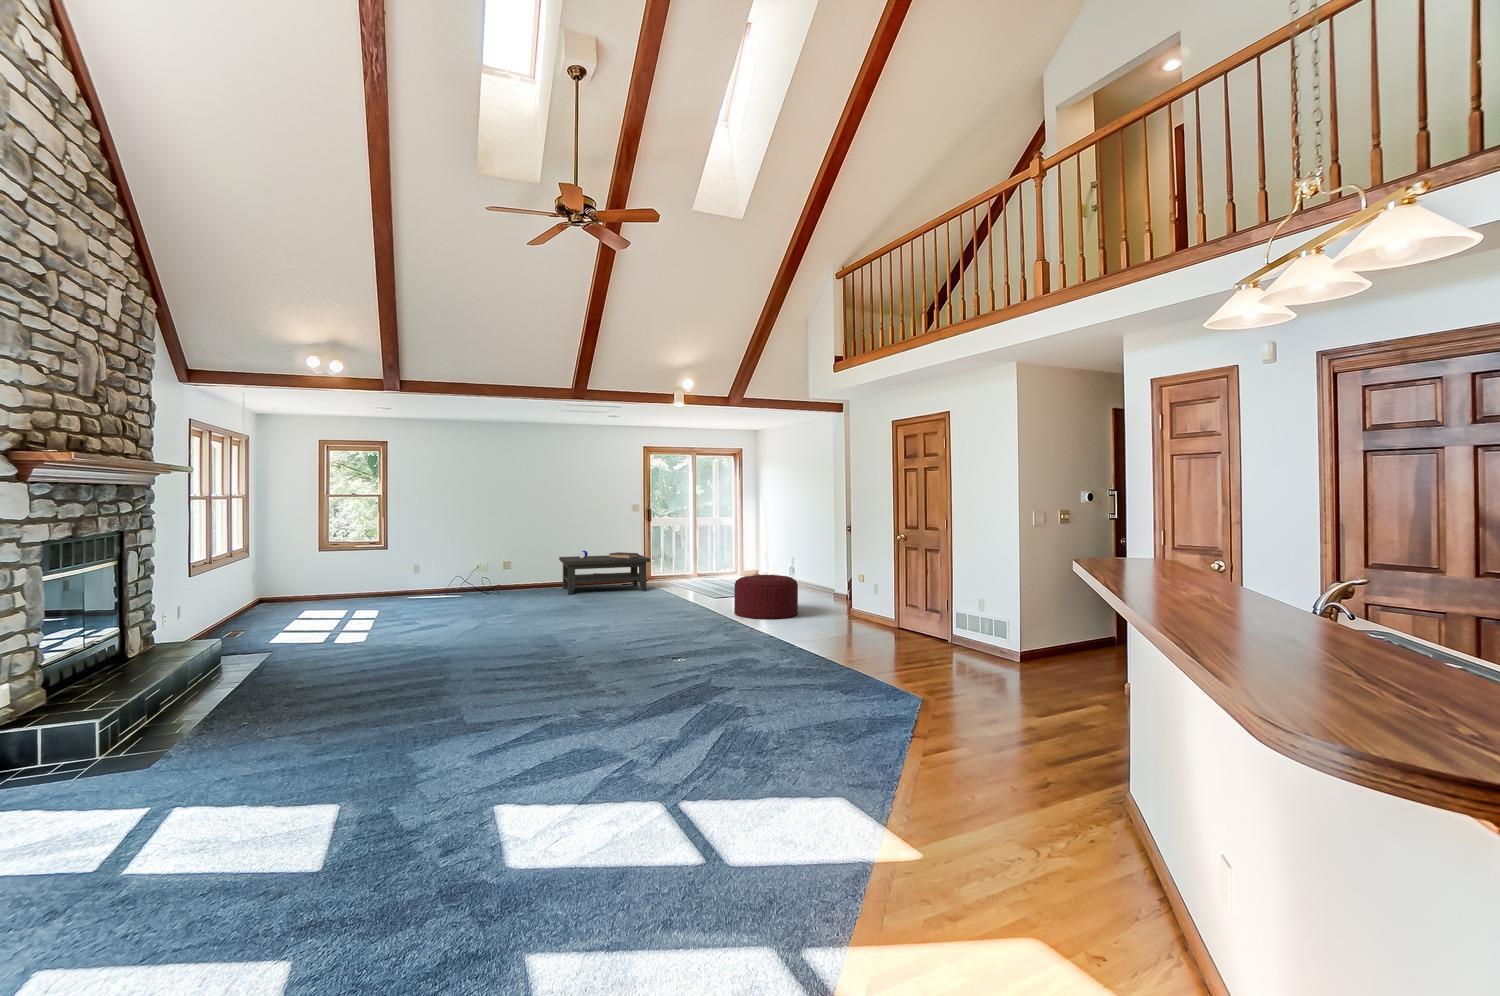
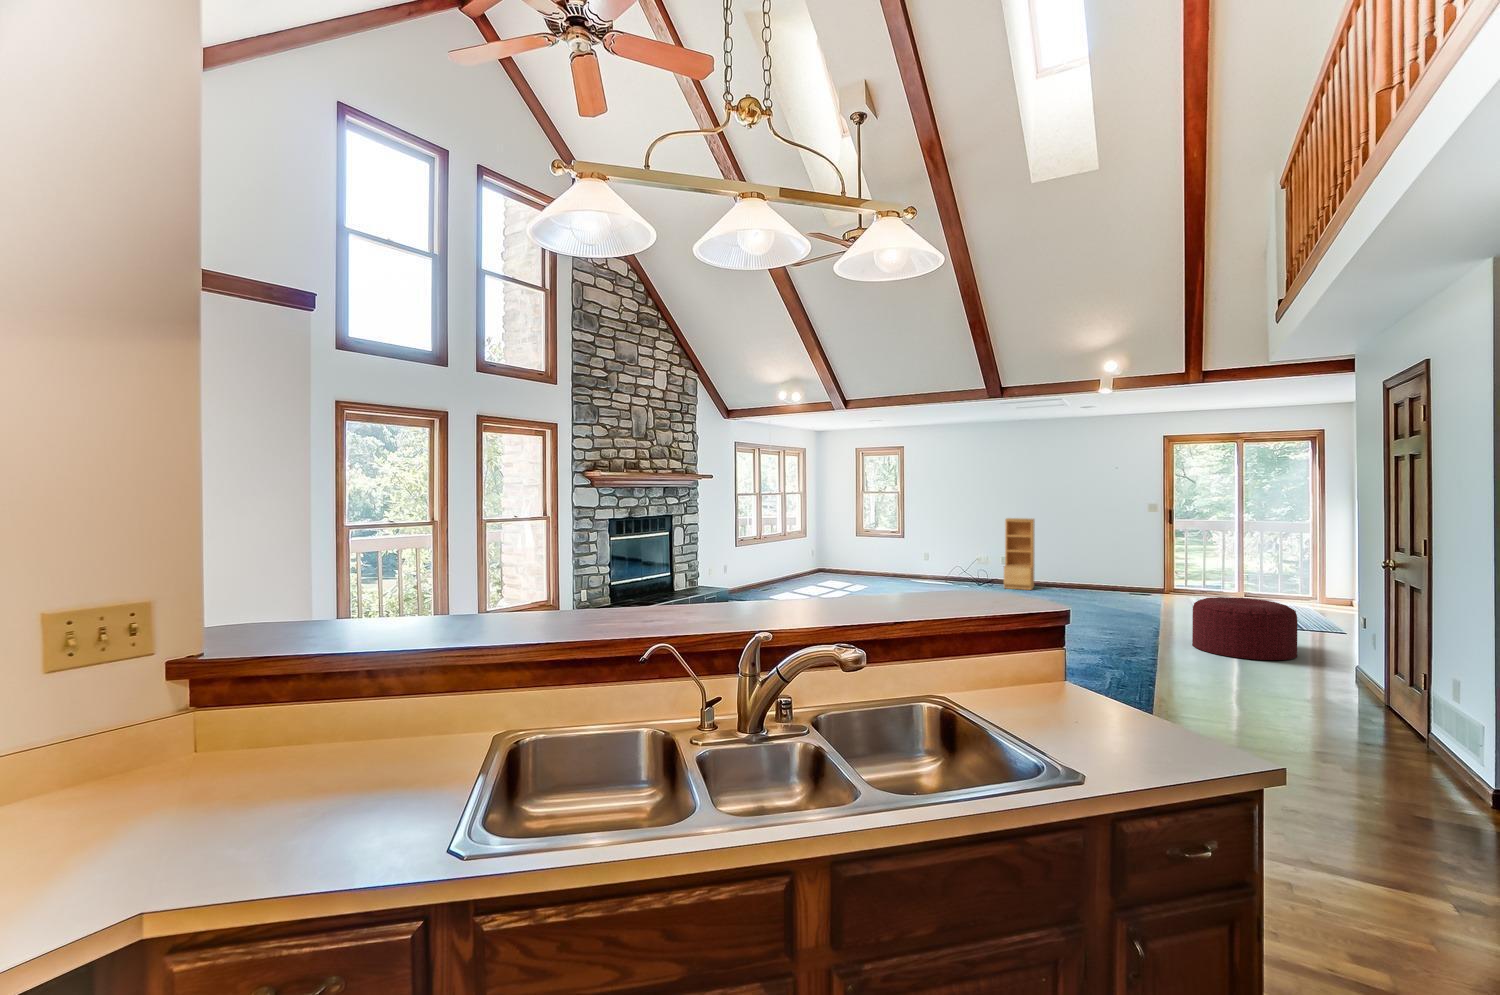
bookshelf: none [514,522,545,593] -> present [1004,518,1035,590]
coffee table: present [559,551,650,595] -> none [1043,551,1152,603]

